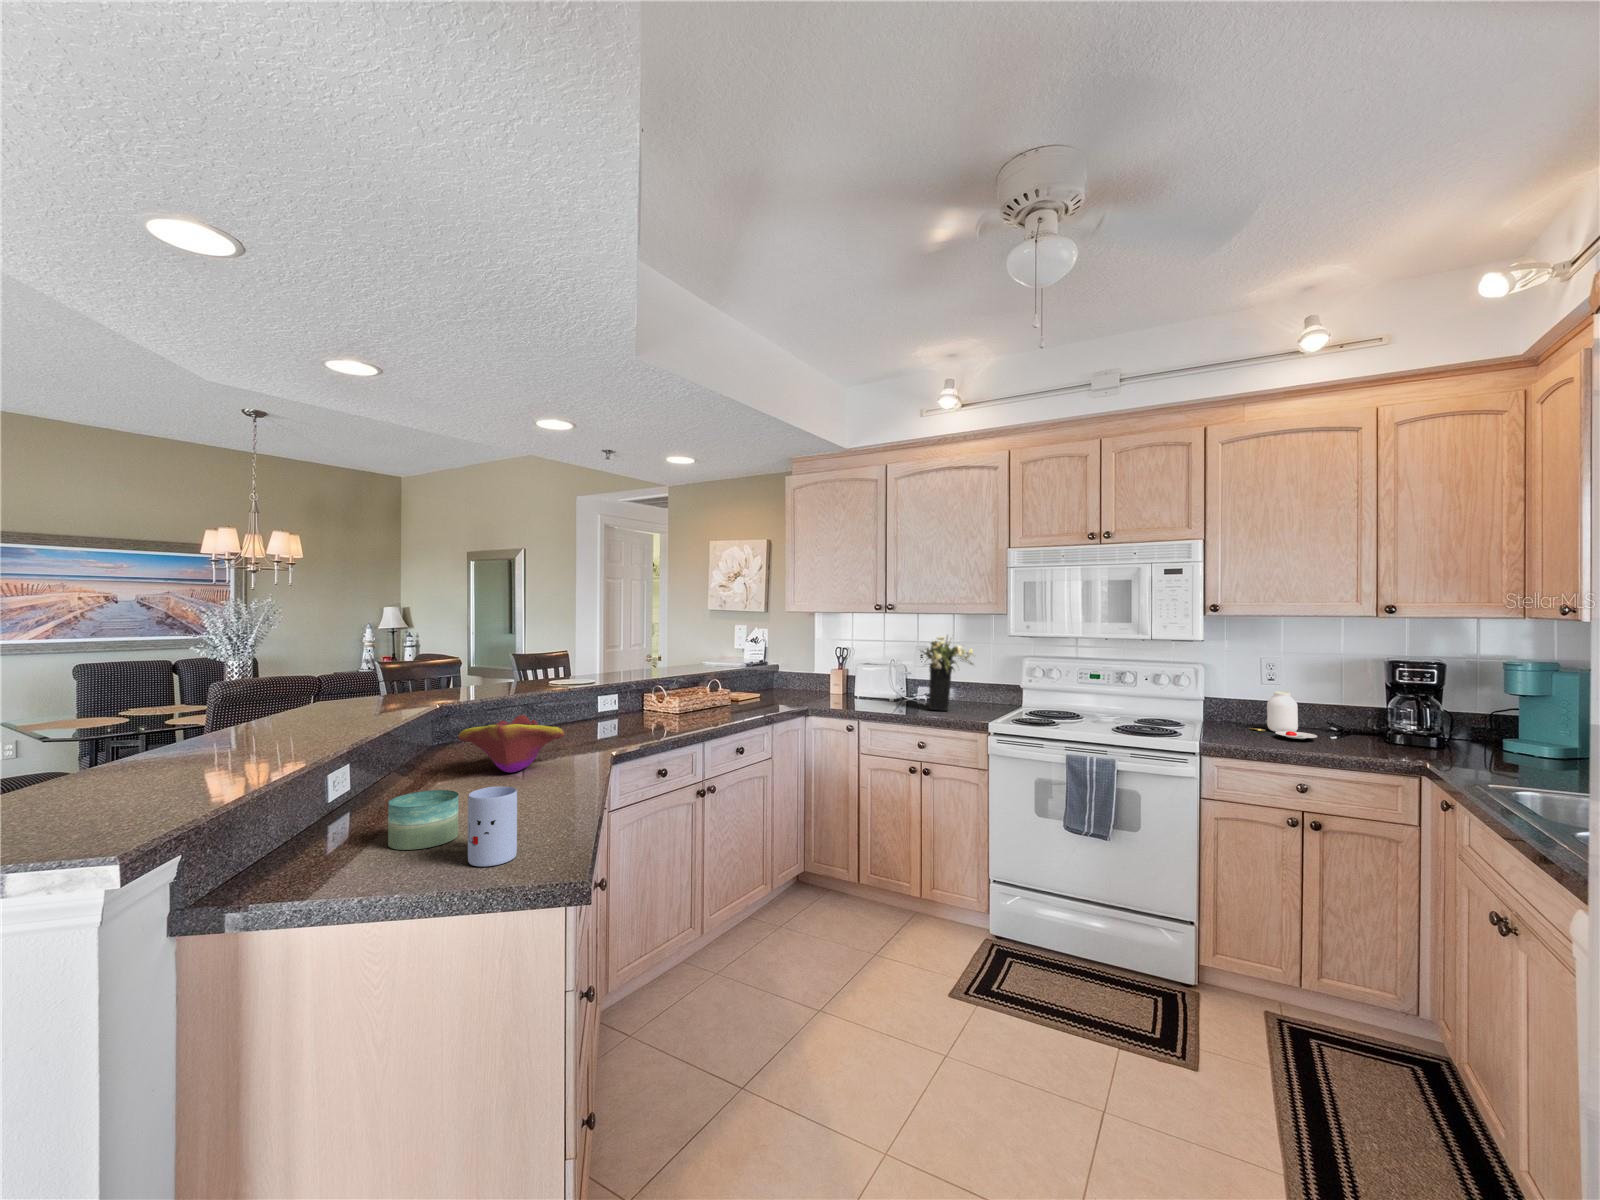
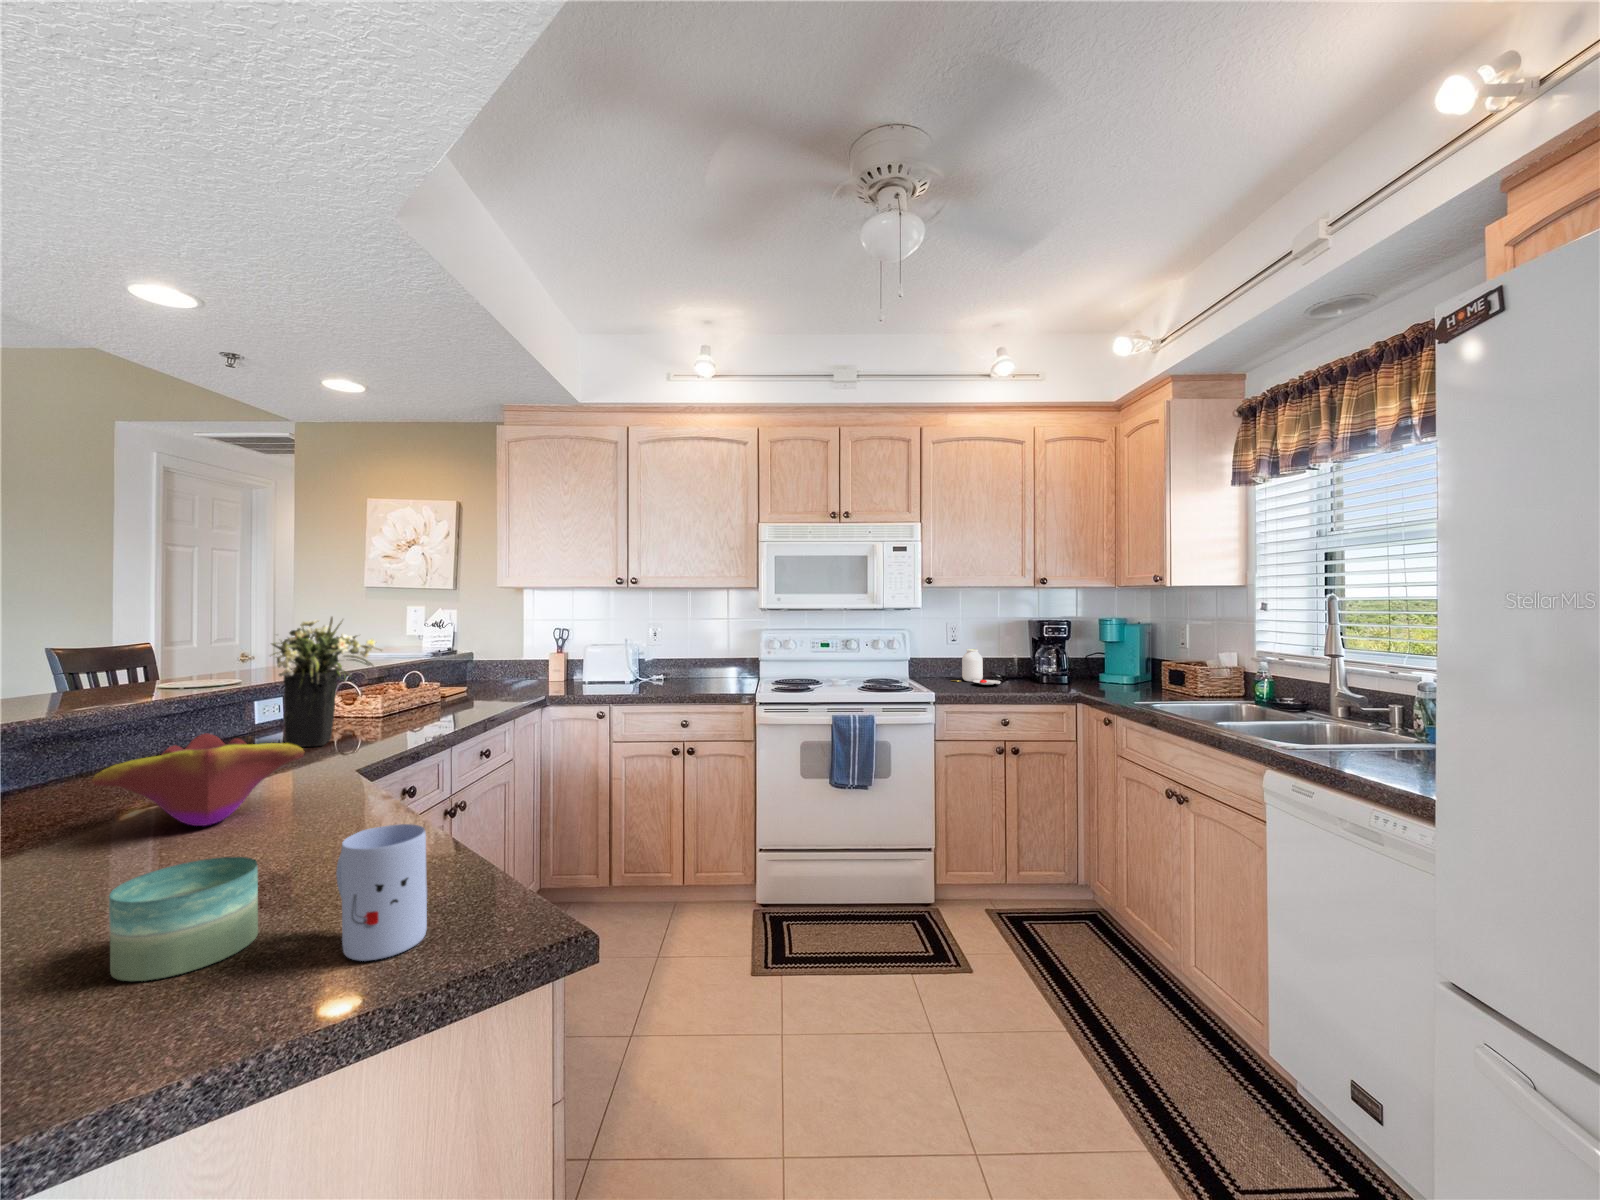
flower arrangement: present [923,636,973,711] -> present [272,617,382,747]

